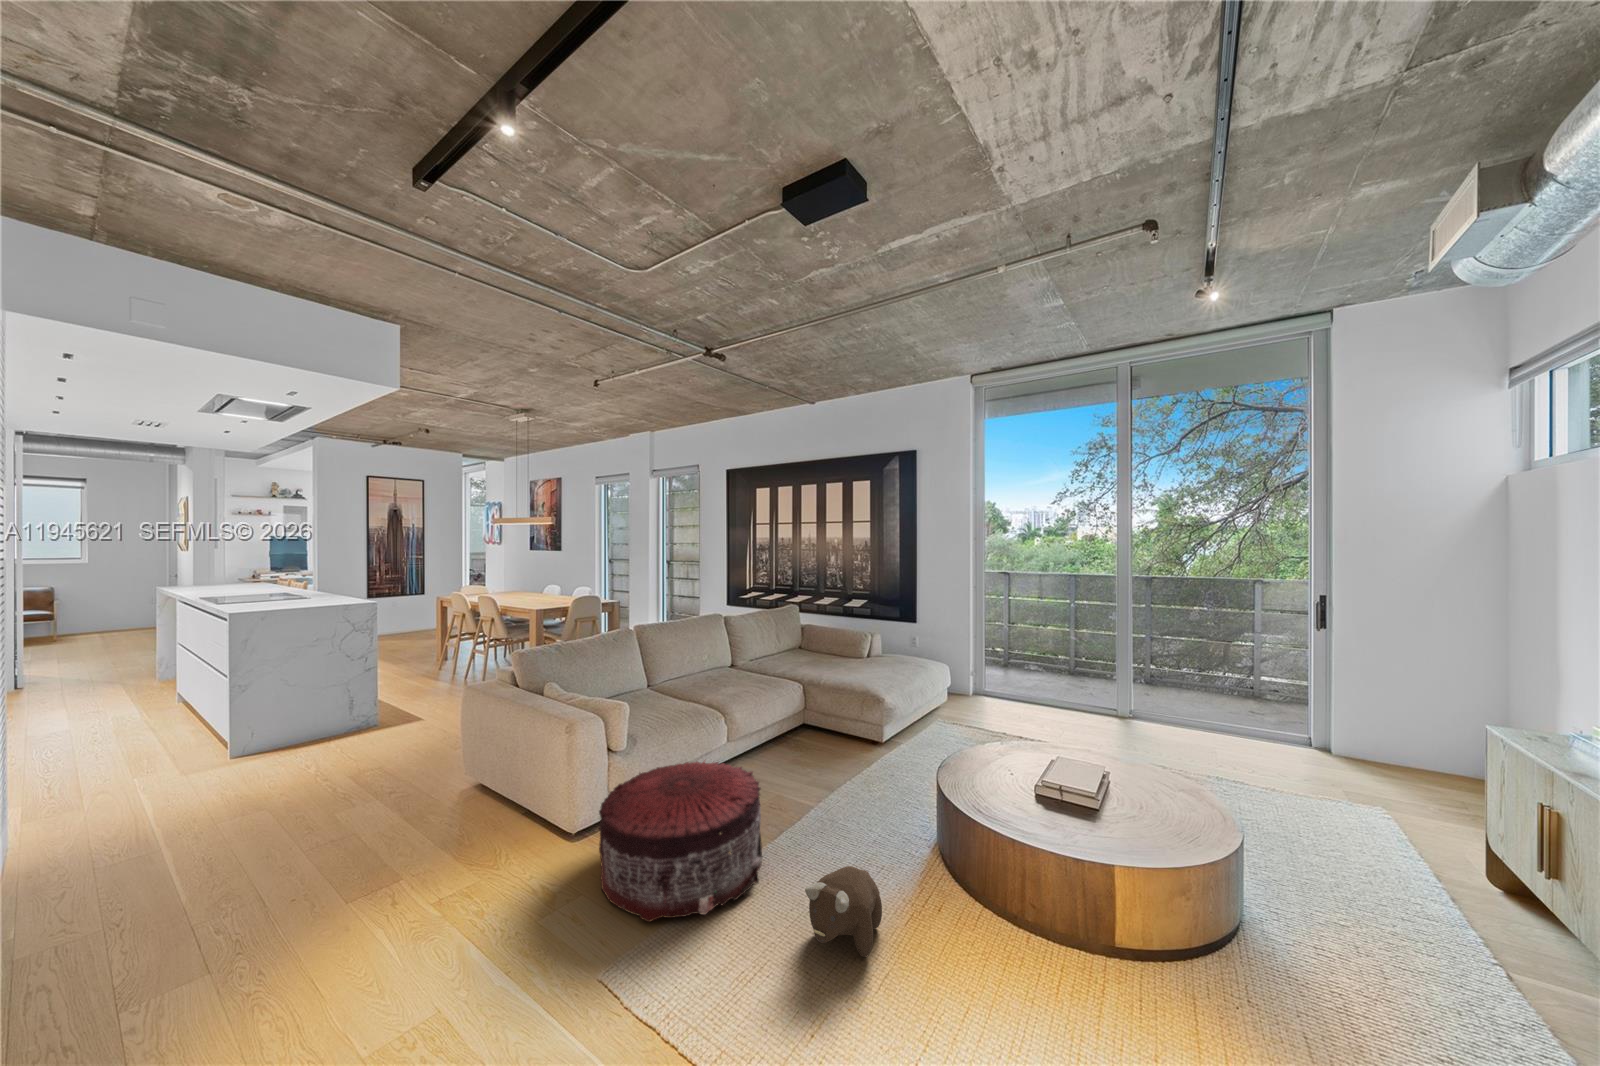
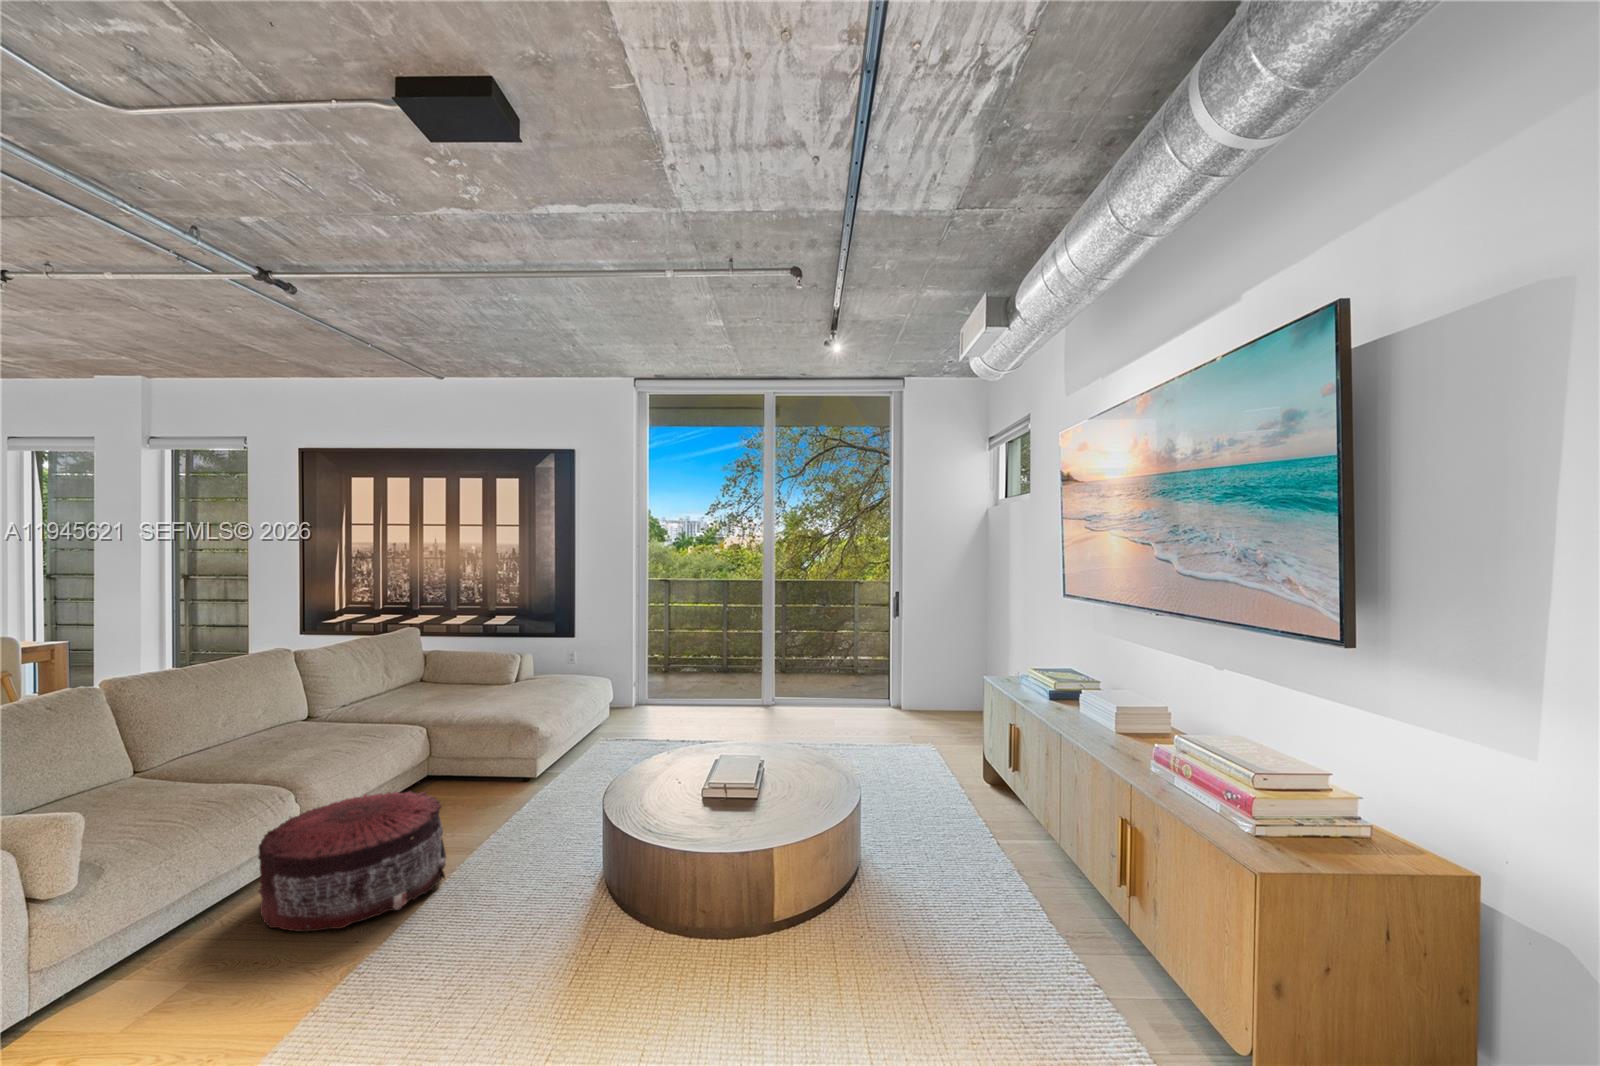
plush toy: present [805,866,882,957] -> none [502,834,562,893]

